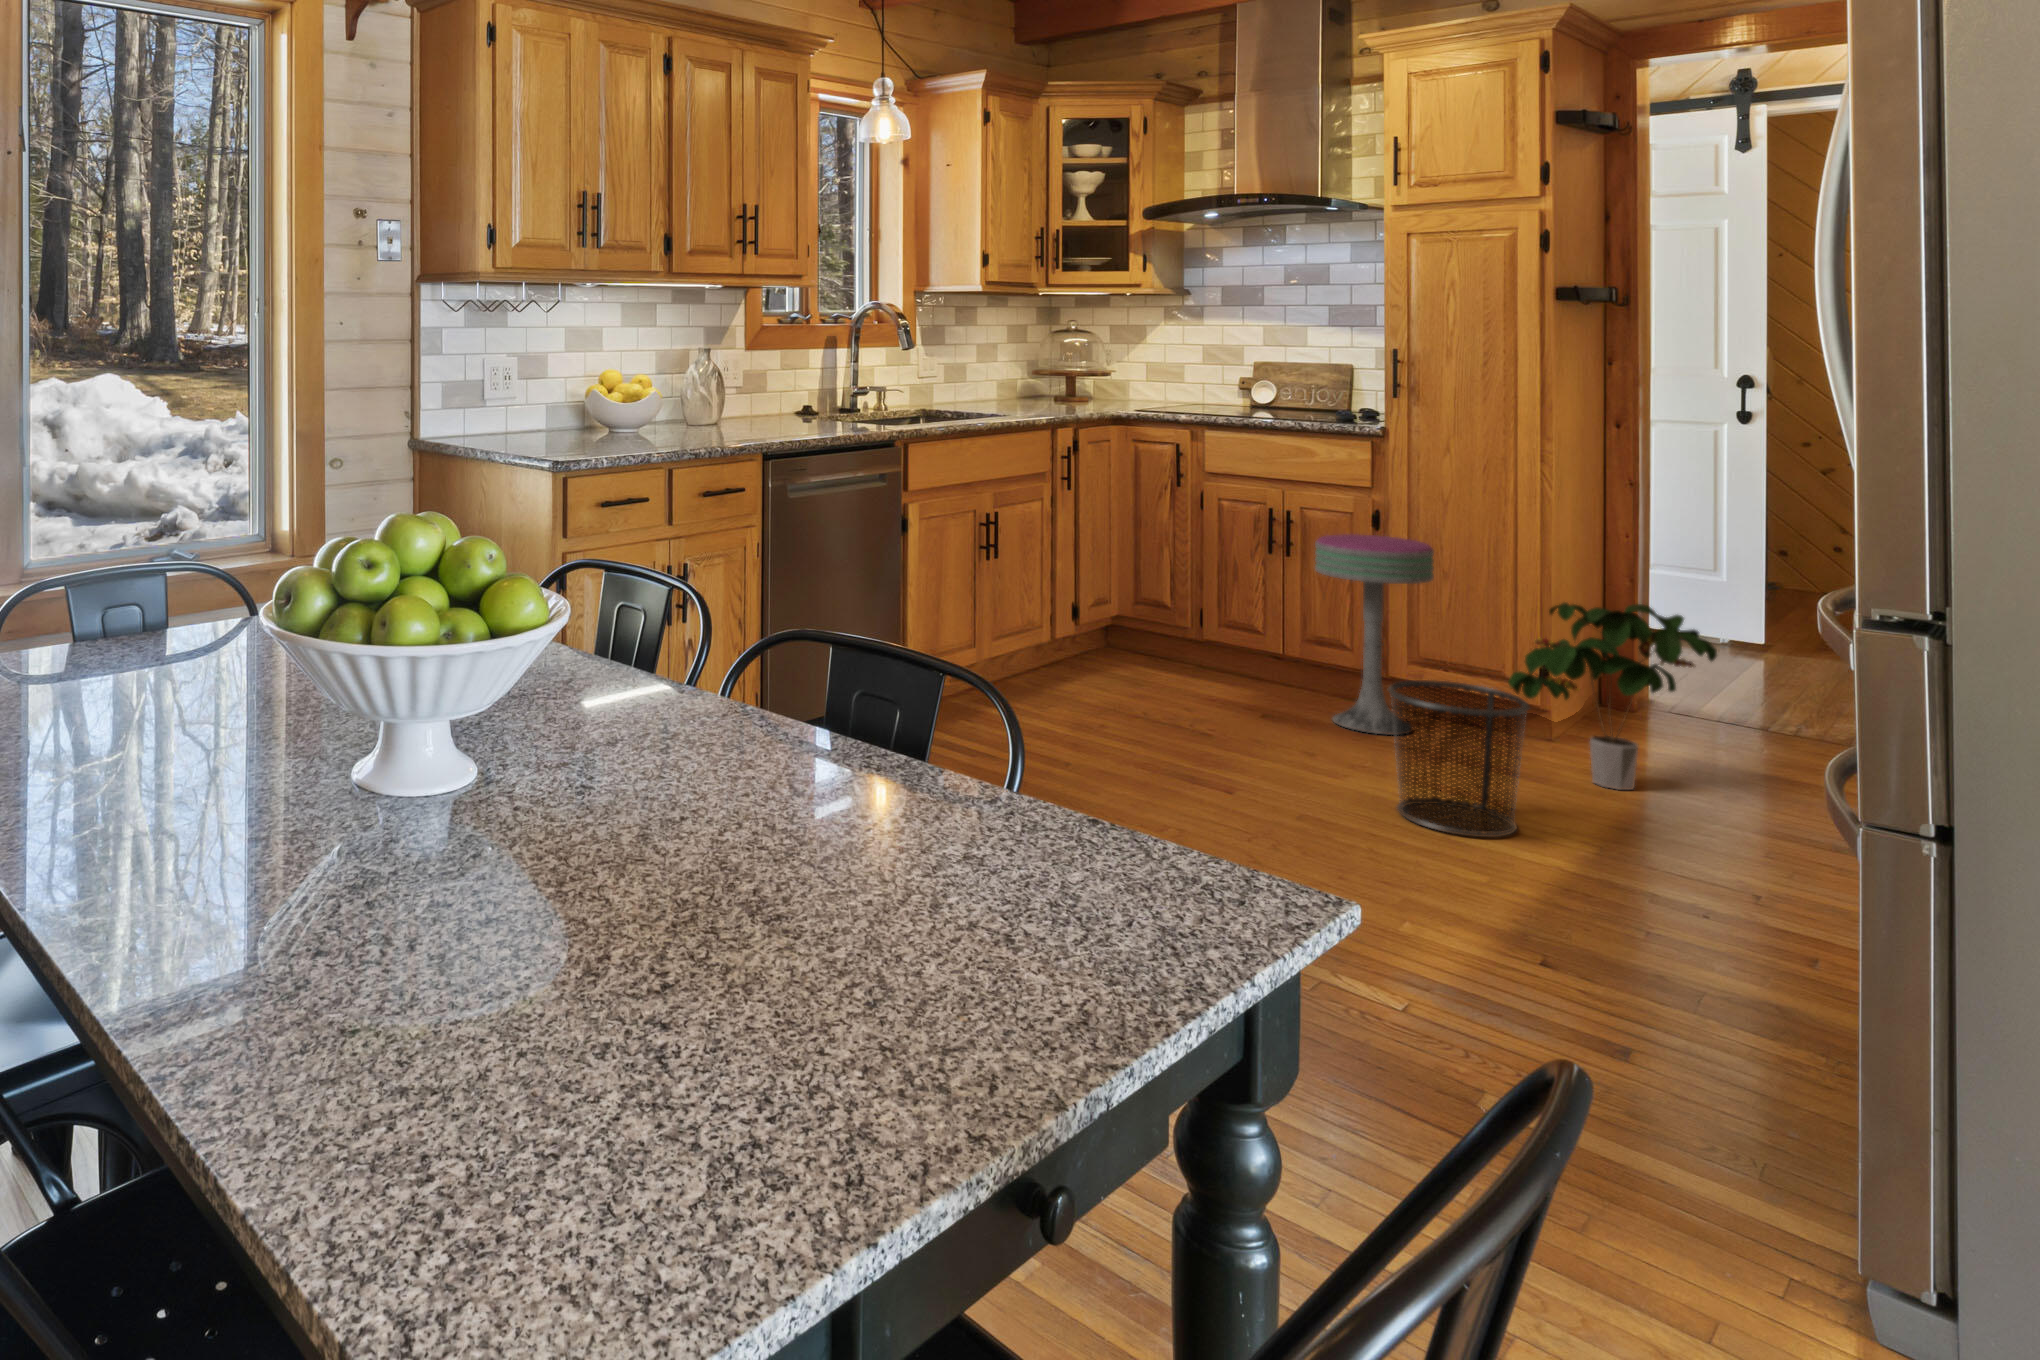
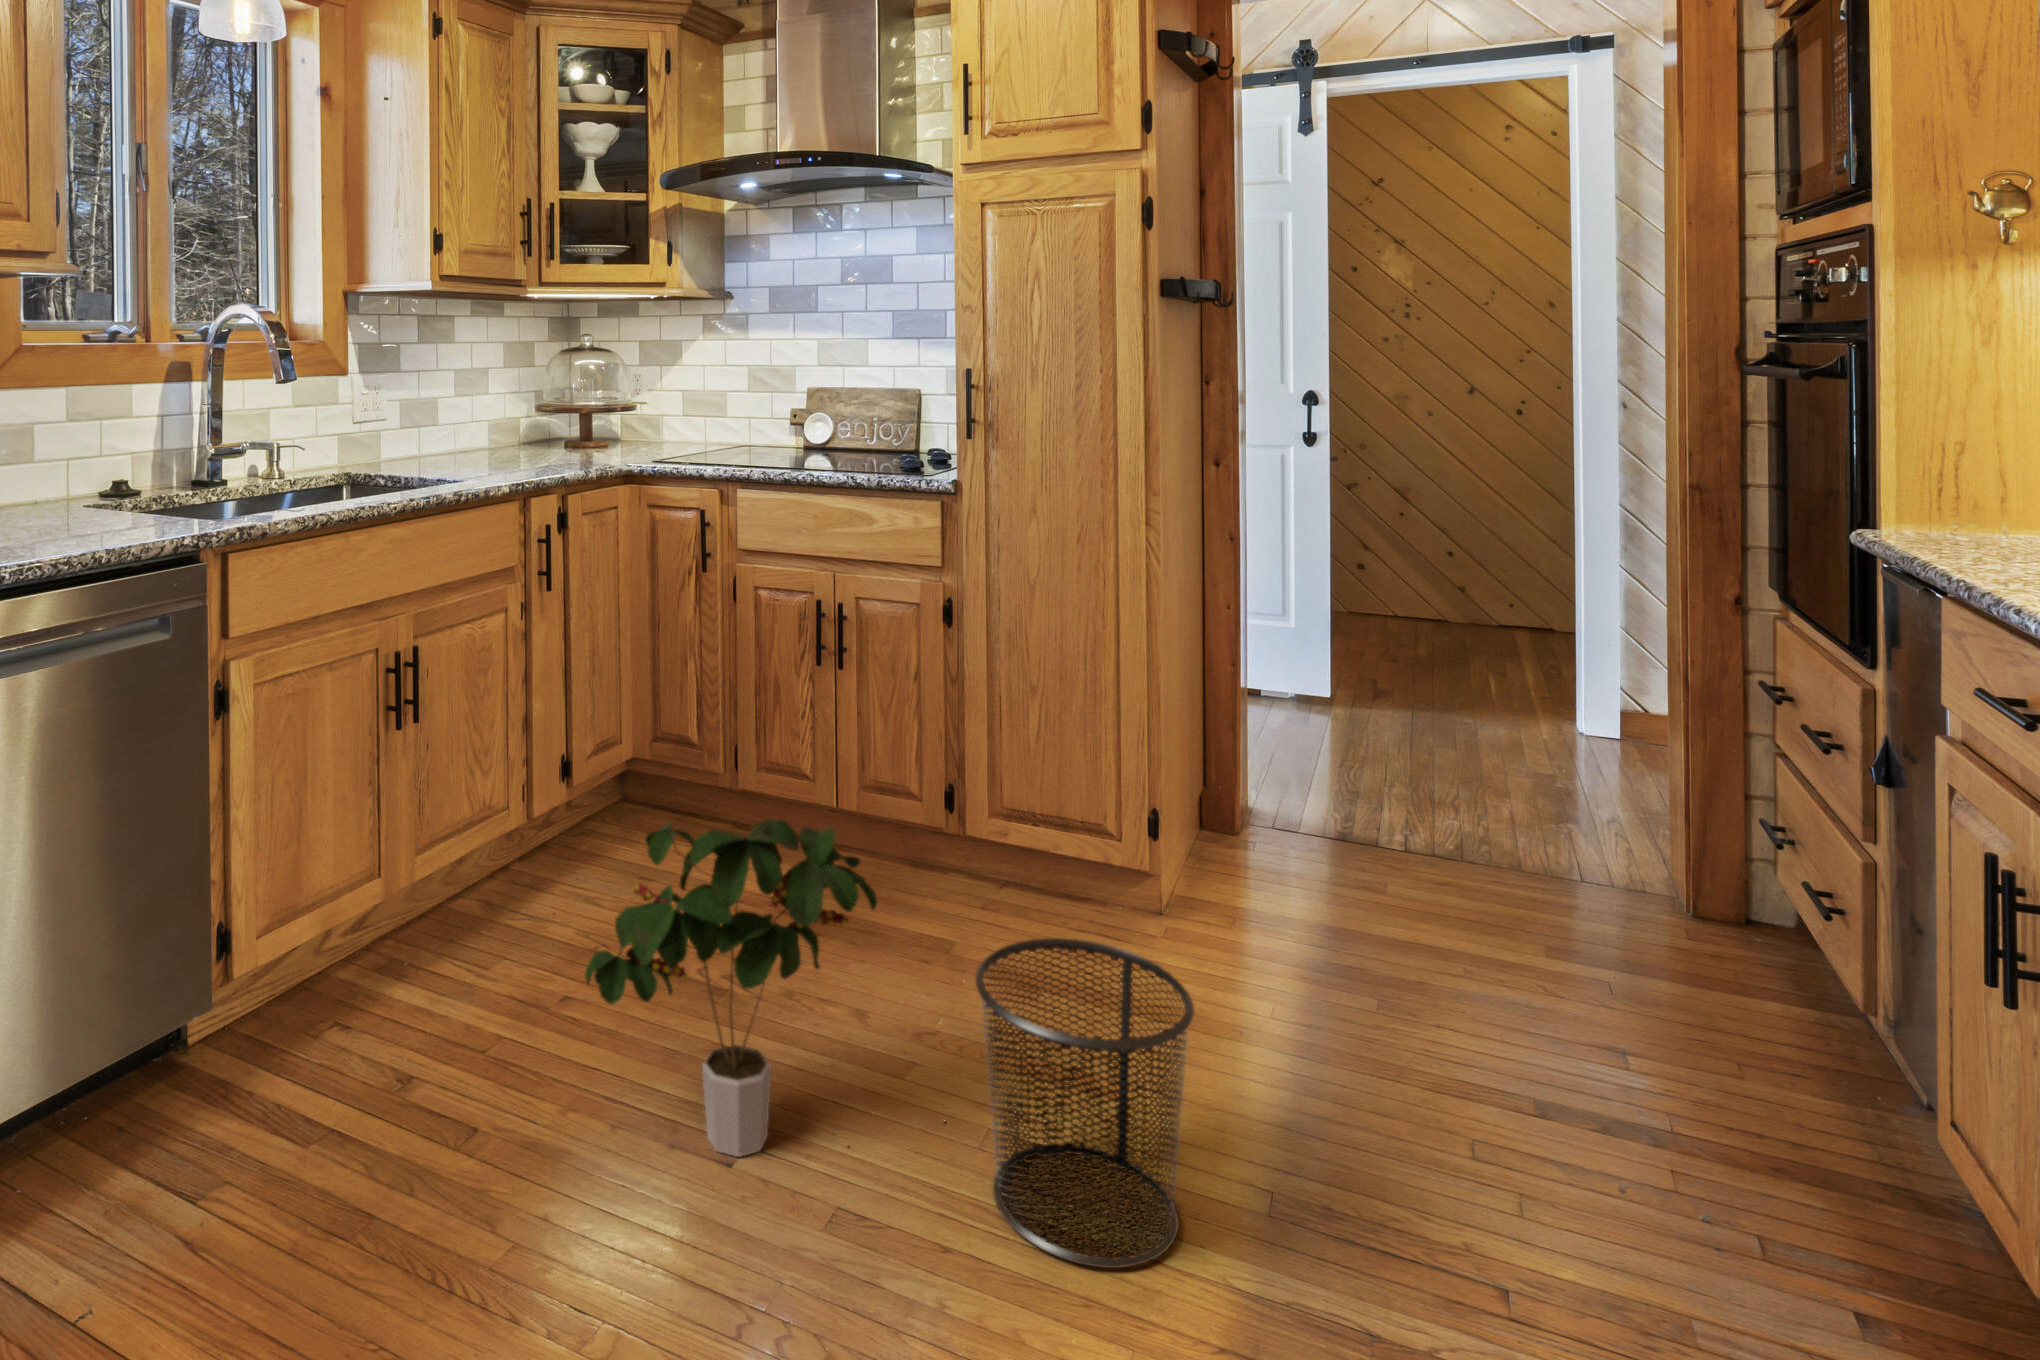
bar stool: present [1315,534,1434,735] -> none [873,639,1026,951]
potted plant: present [1508,602,1717,790] -> present [585,819,878,1157]

